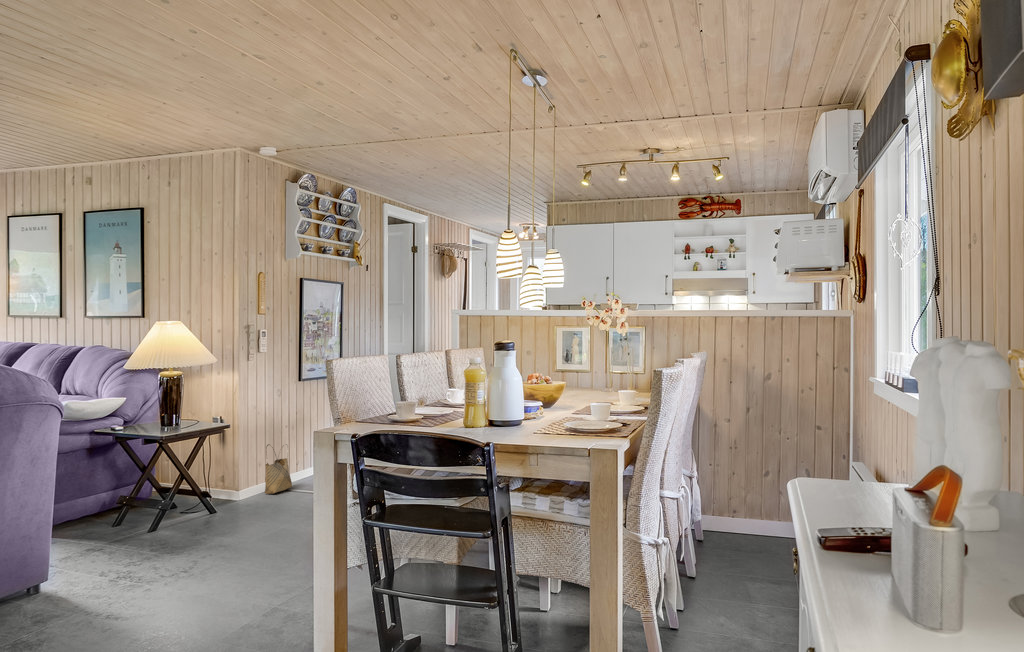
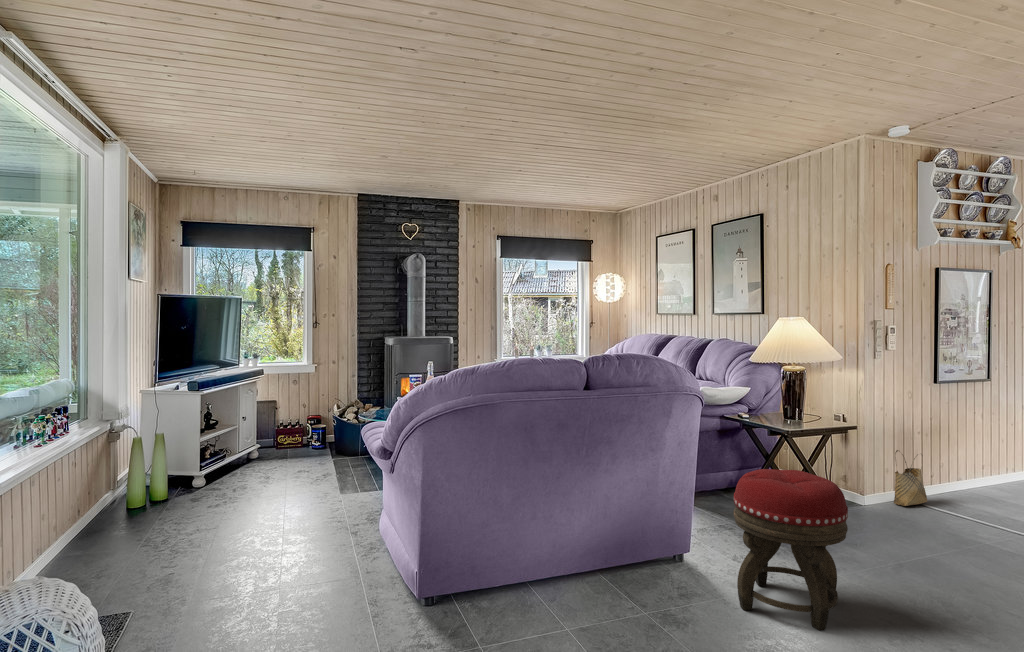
footstool: none [97,468,205,610] -> present [733,469,848,631]

